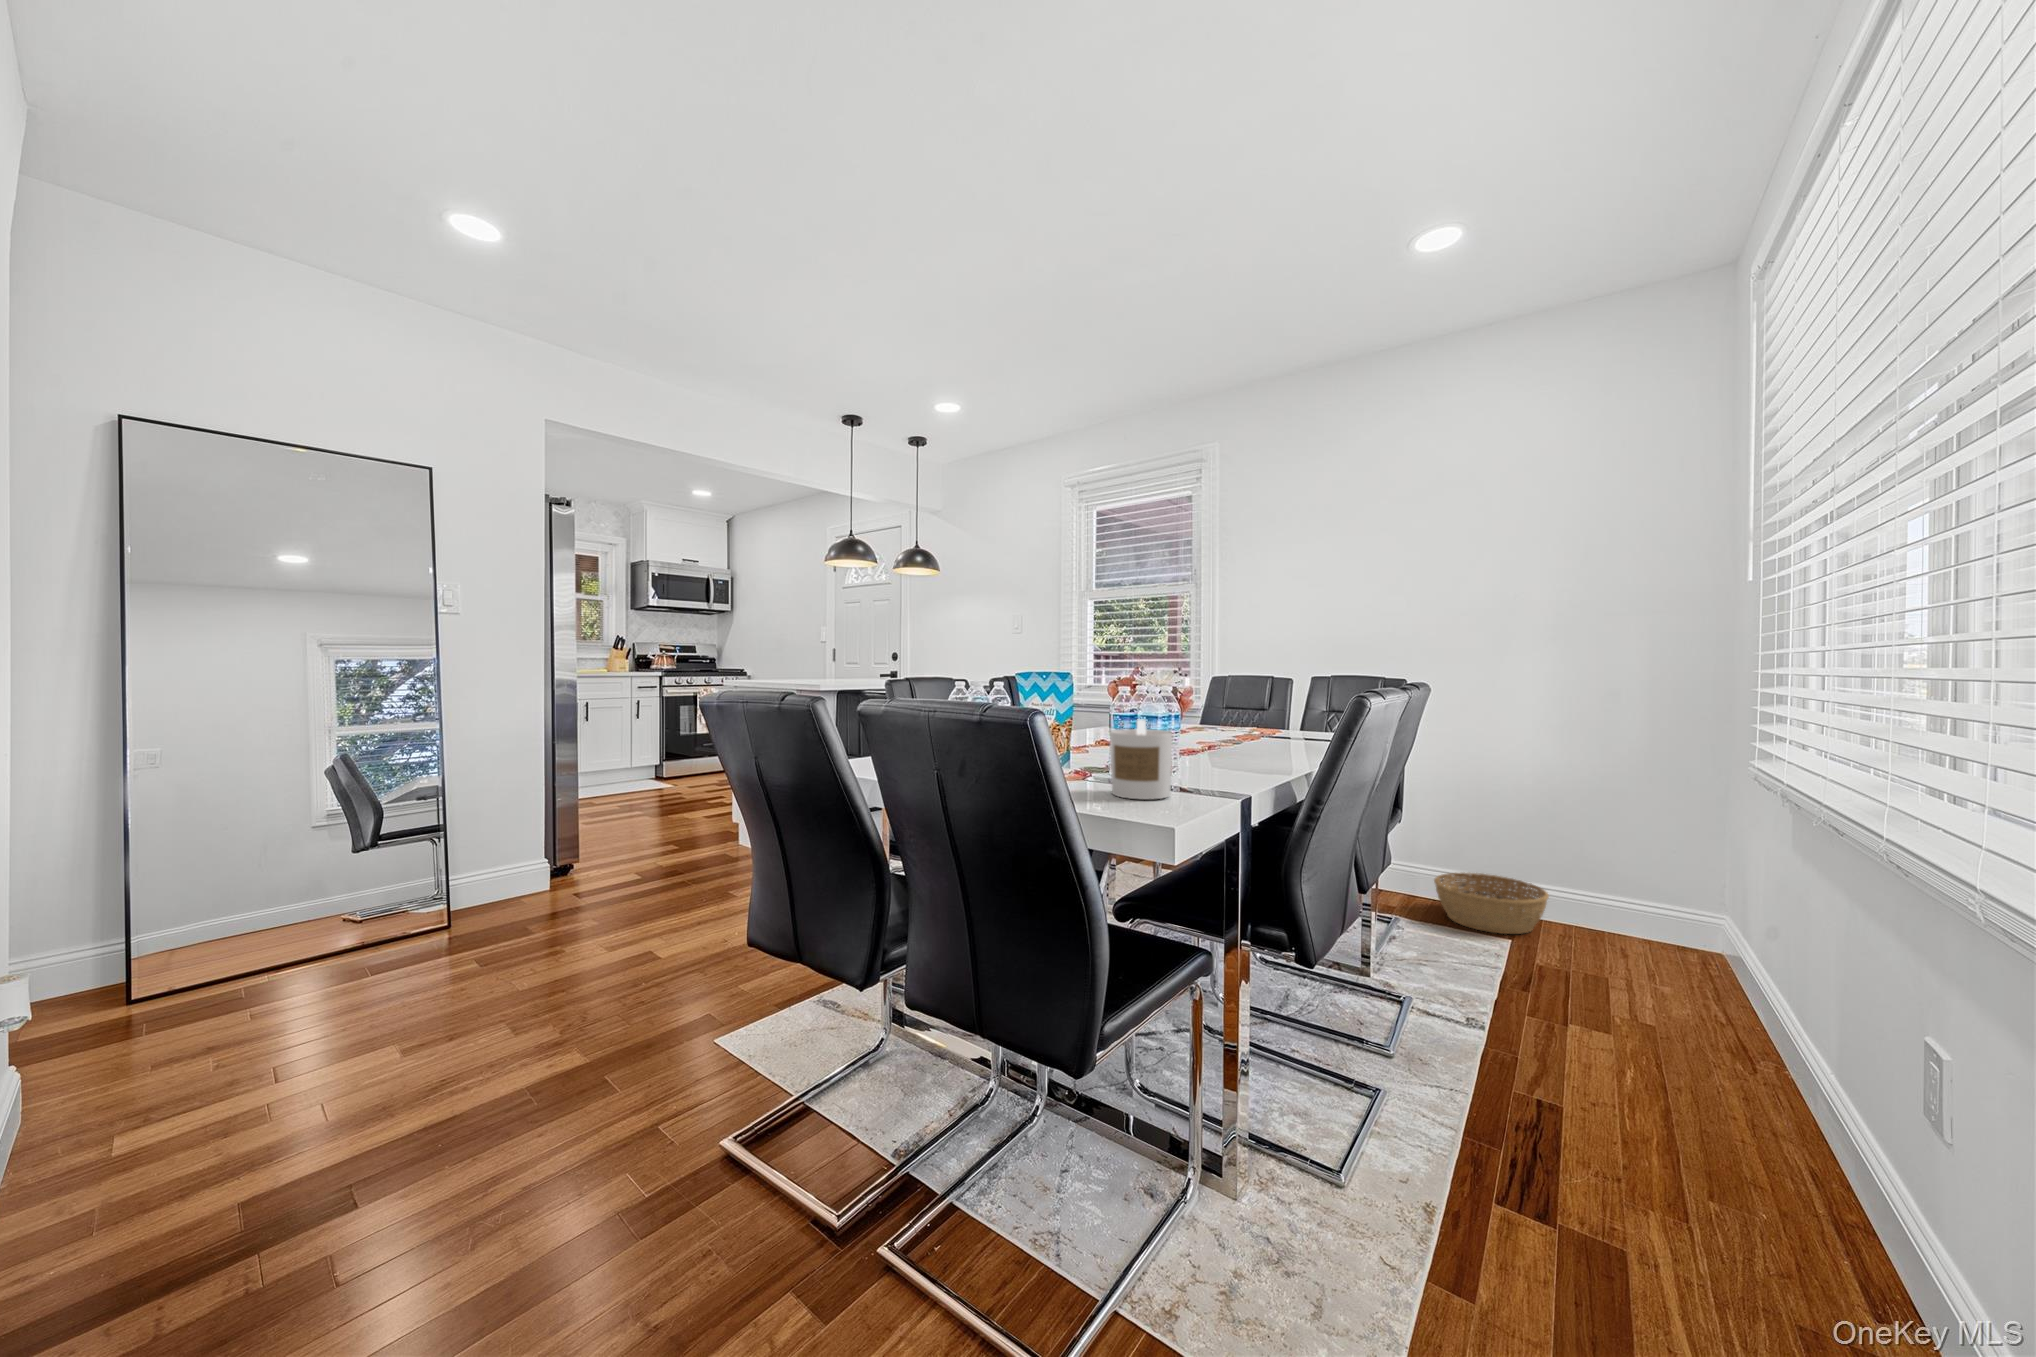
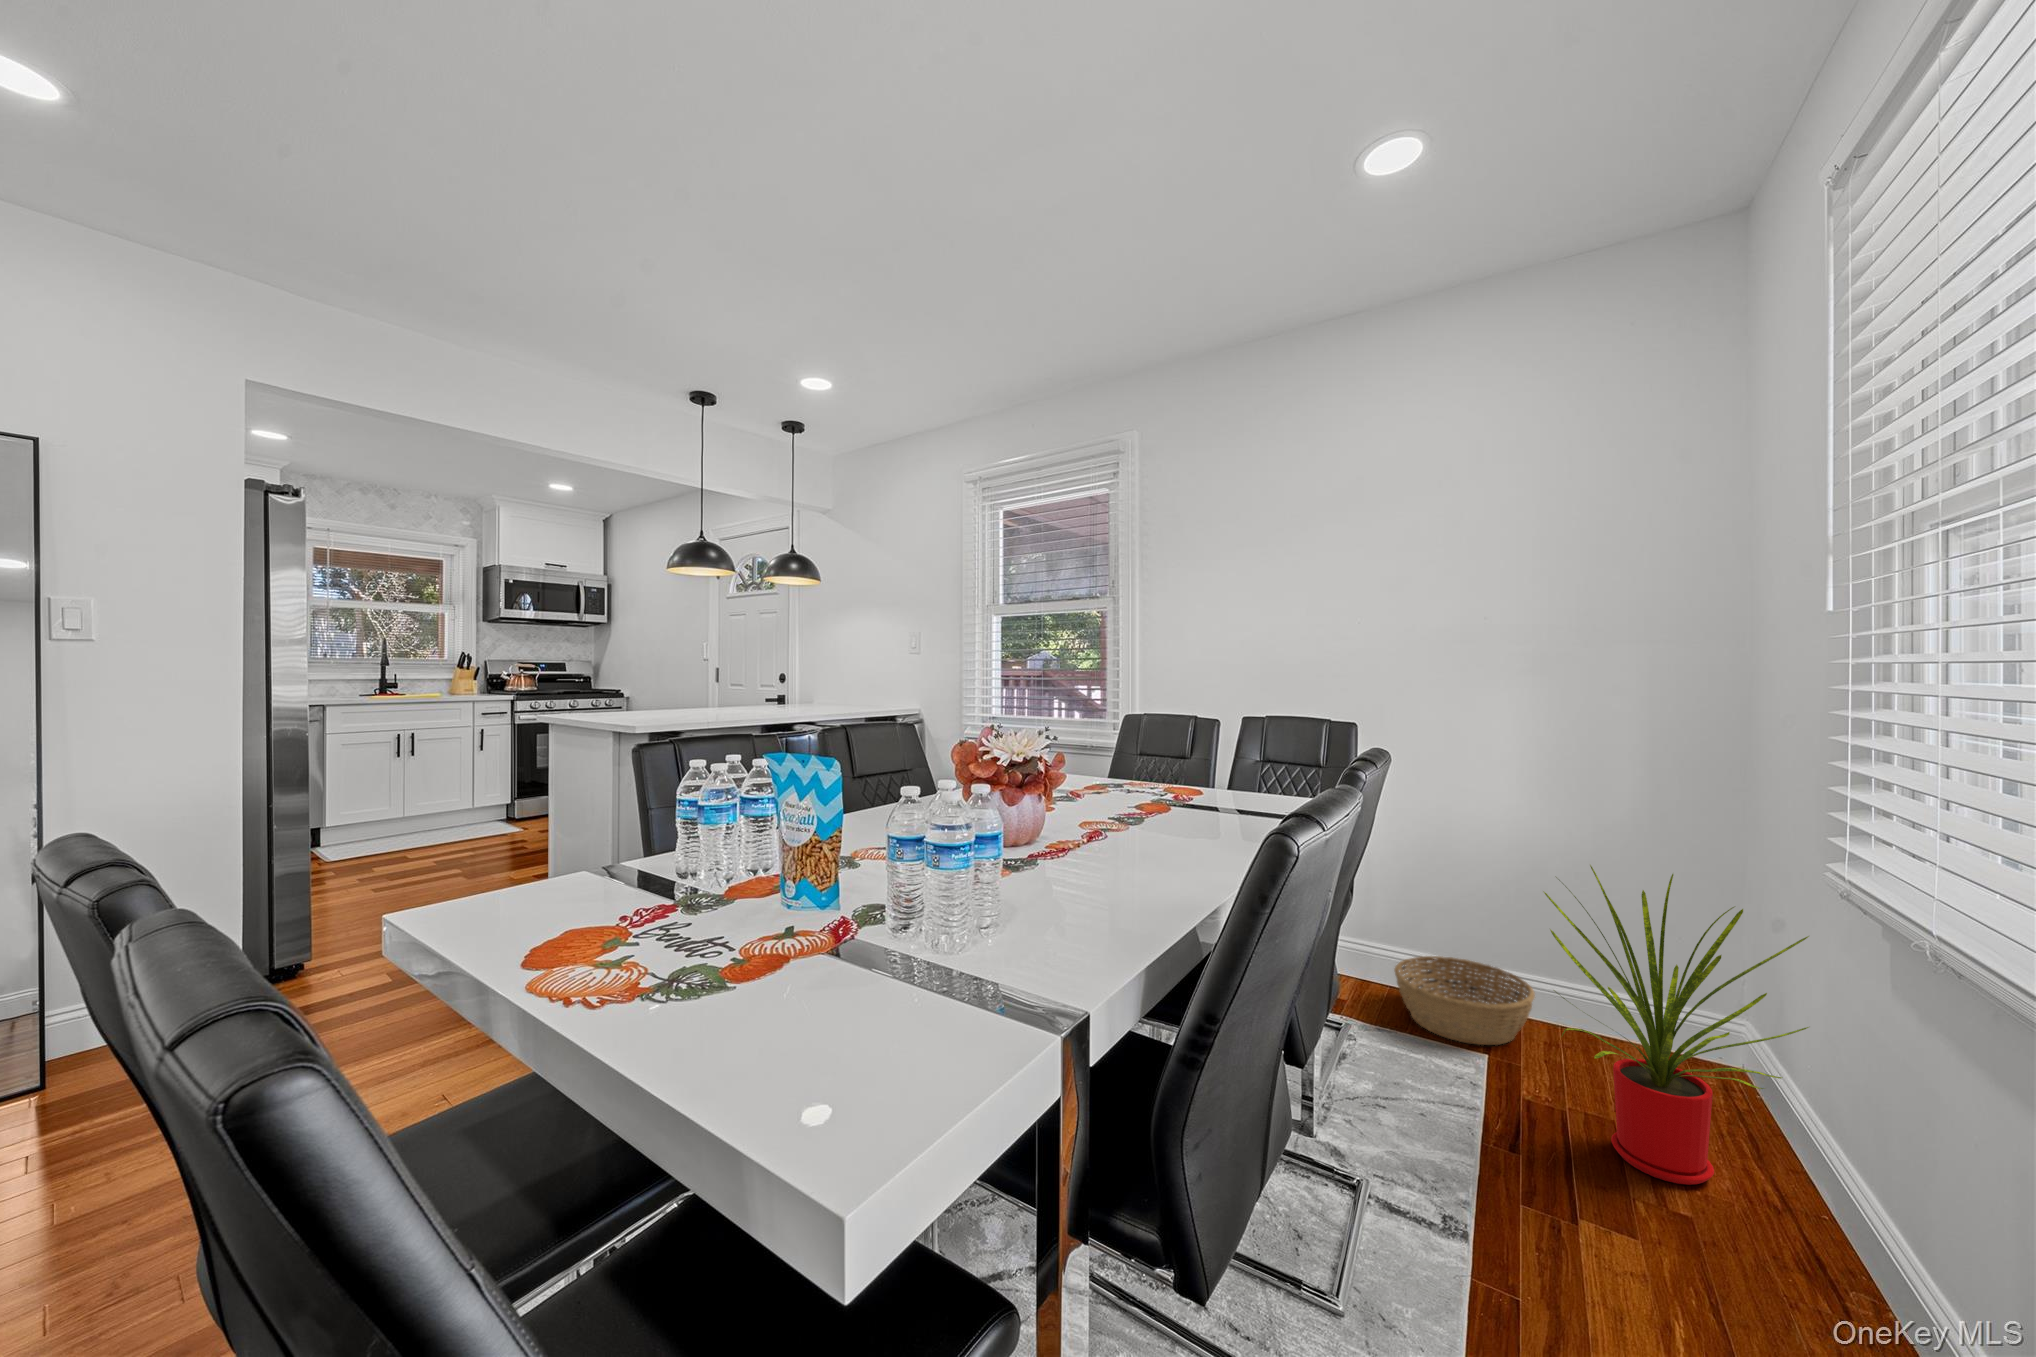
candle: present [1110,720,1173,799] -> none [826,892,938,1053]
house plant: none [1551,781,1749,1009] -> present [1544,865,1809,1185]

